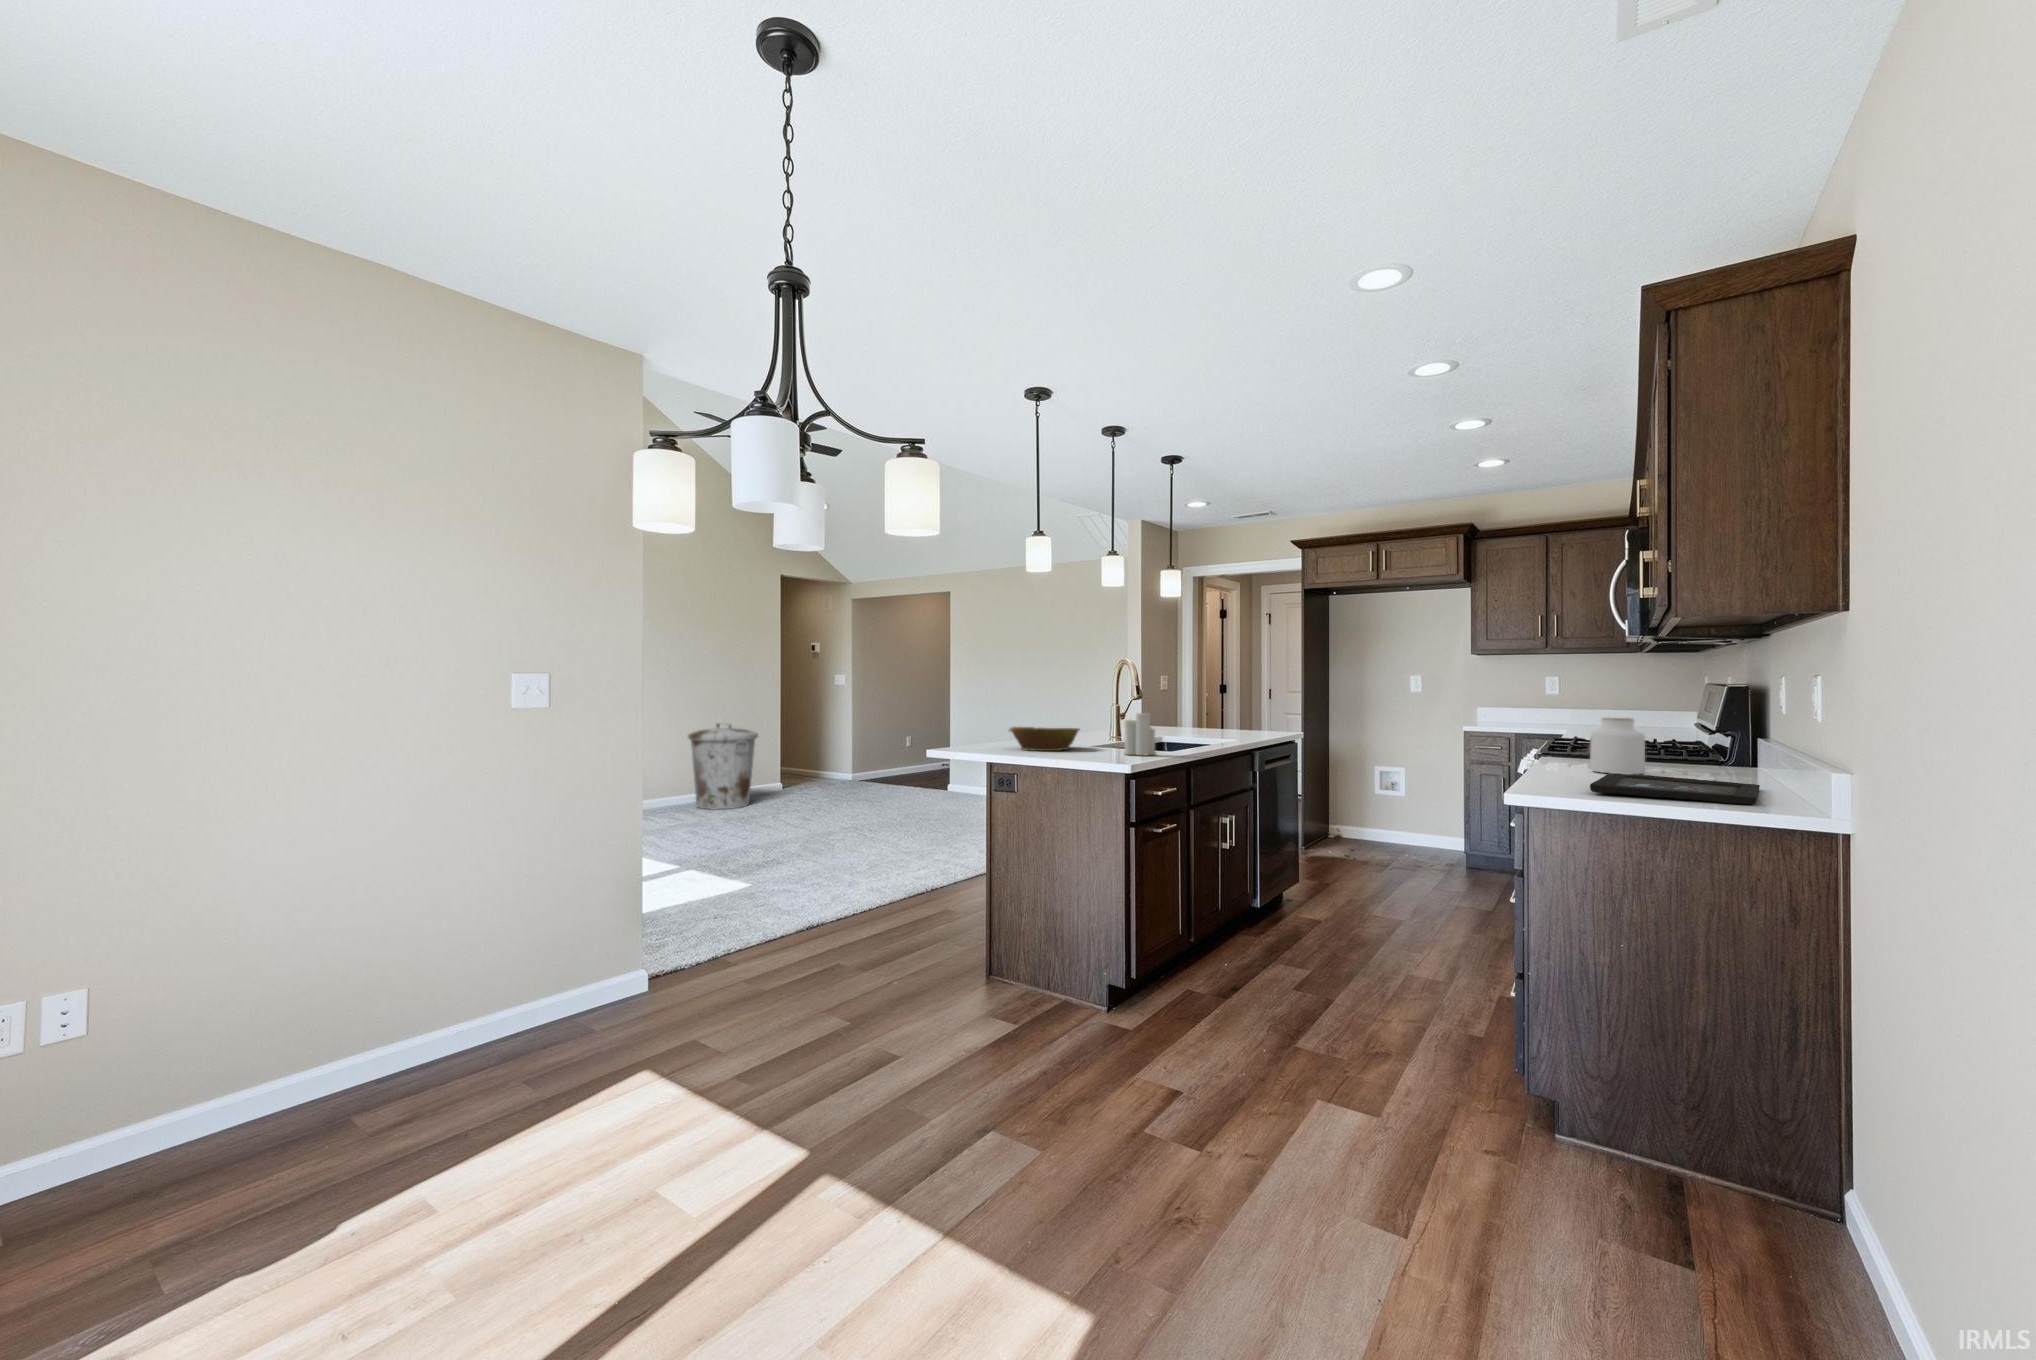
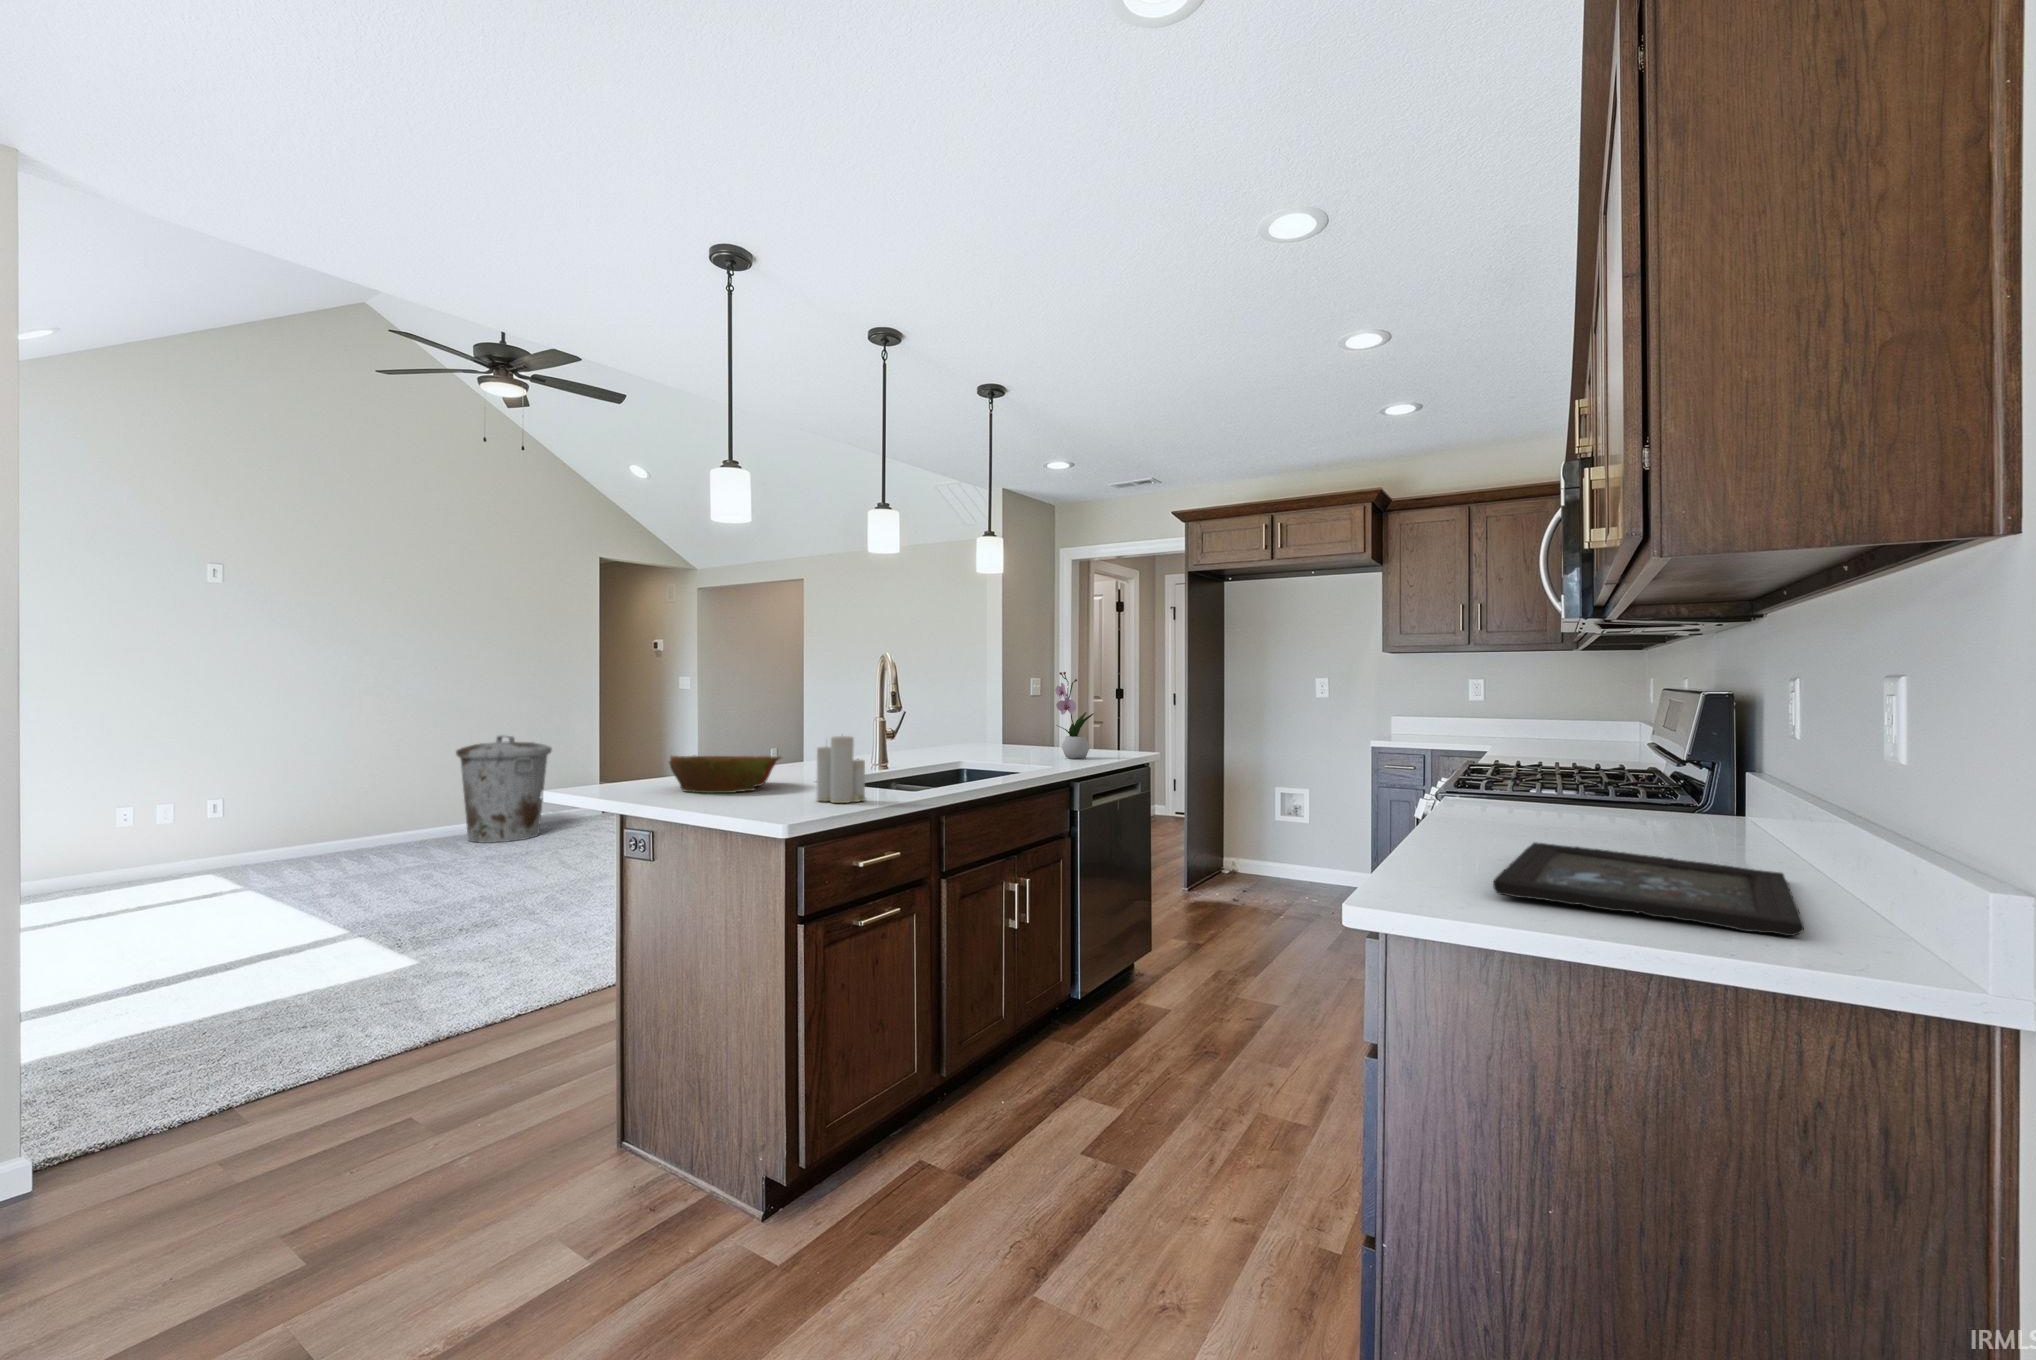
flower arrangement: none [1227,671,1258,736] -> present [1055,672,1094,759]
jar: present [1590,718,1645,774] -> none [1506,745,1589,838]

